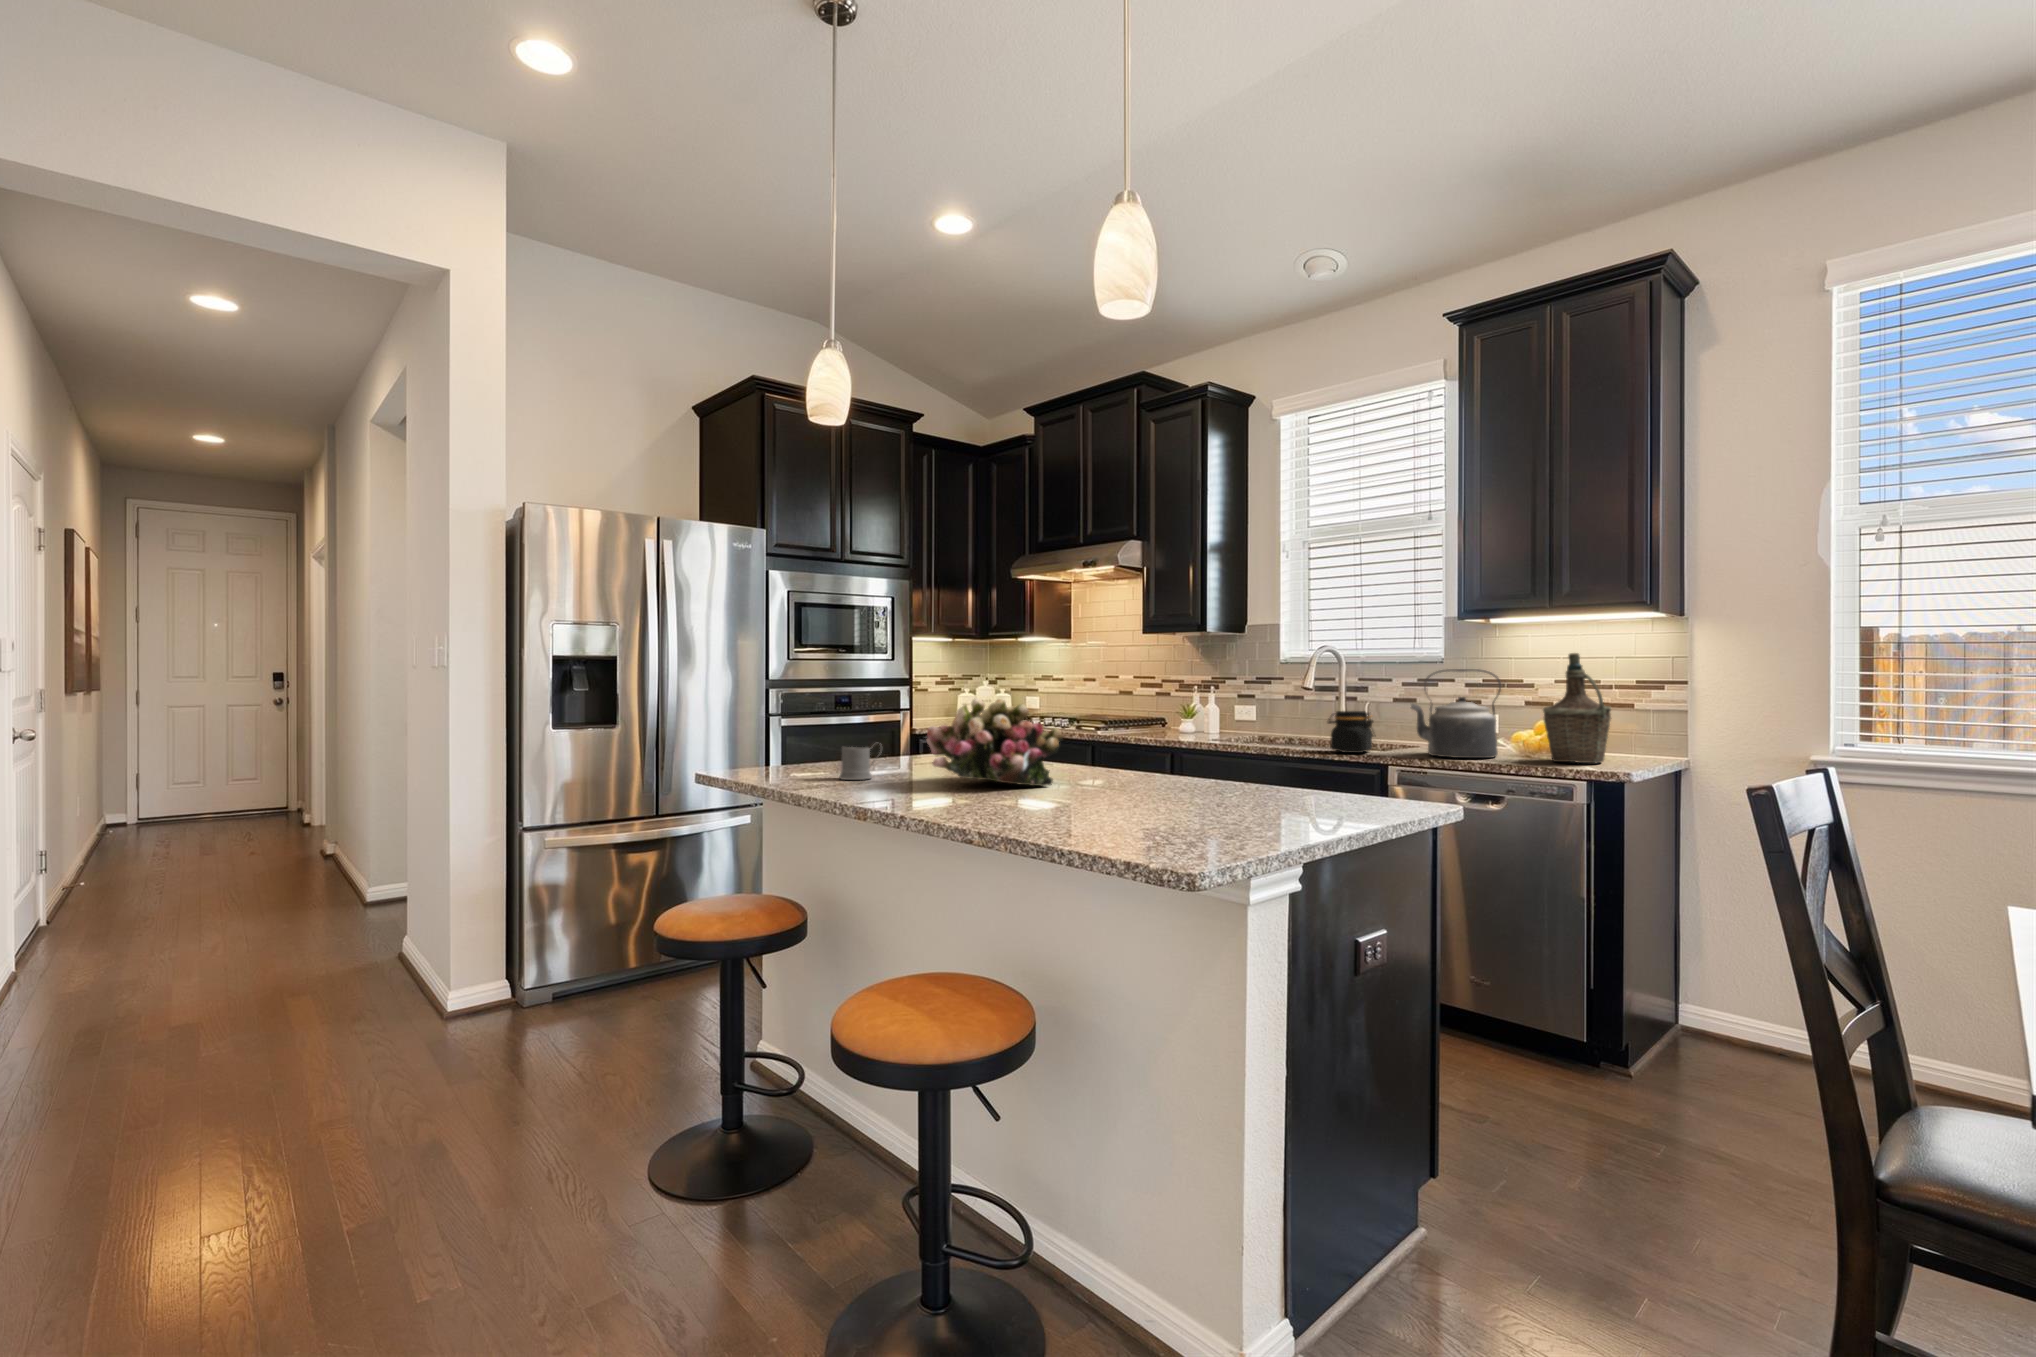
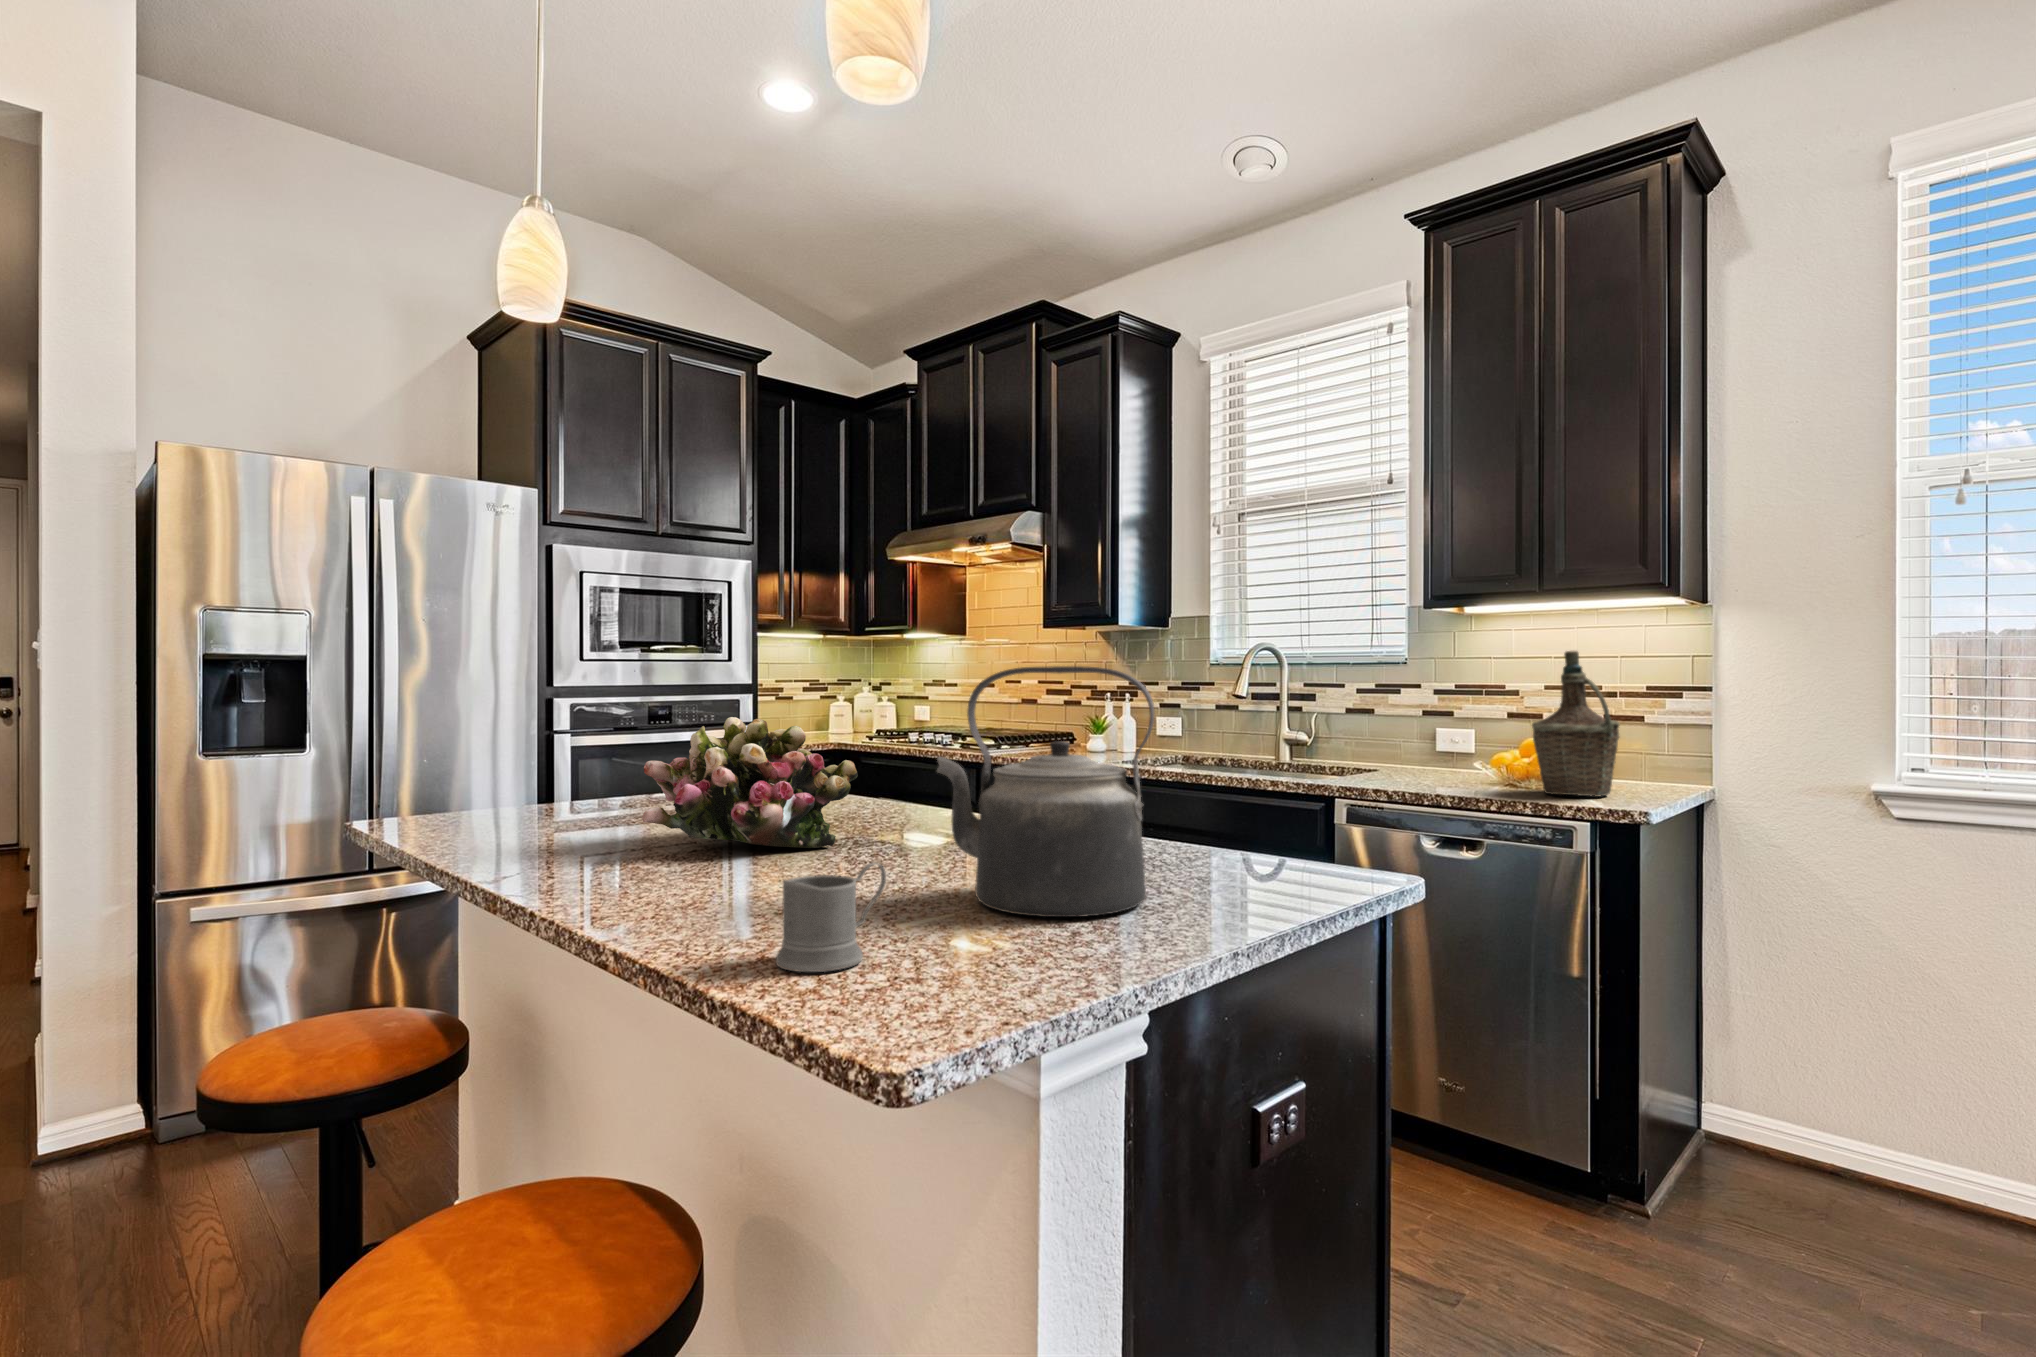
kettle: present [1411,669,1501,758] -> present [937,666,1154,917]
jar: present [1328,711,1373,753] -> none [1259,726,1320,781]
mug: present [839,745,882,780] -> present [776,863,886,972]

